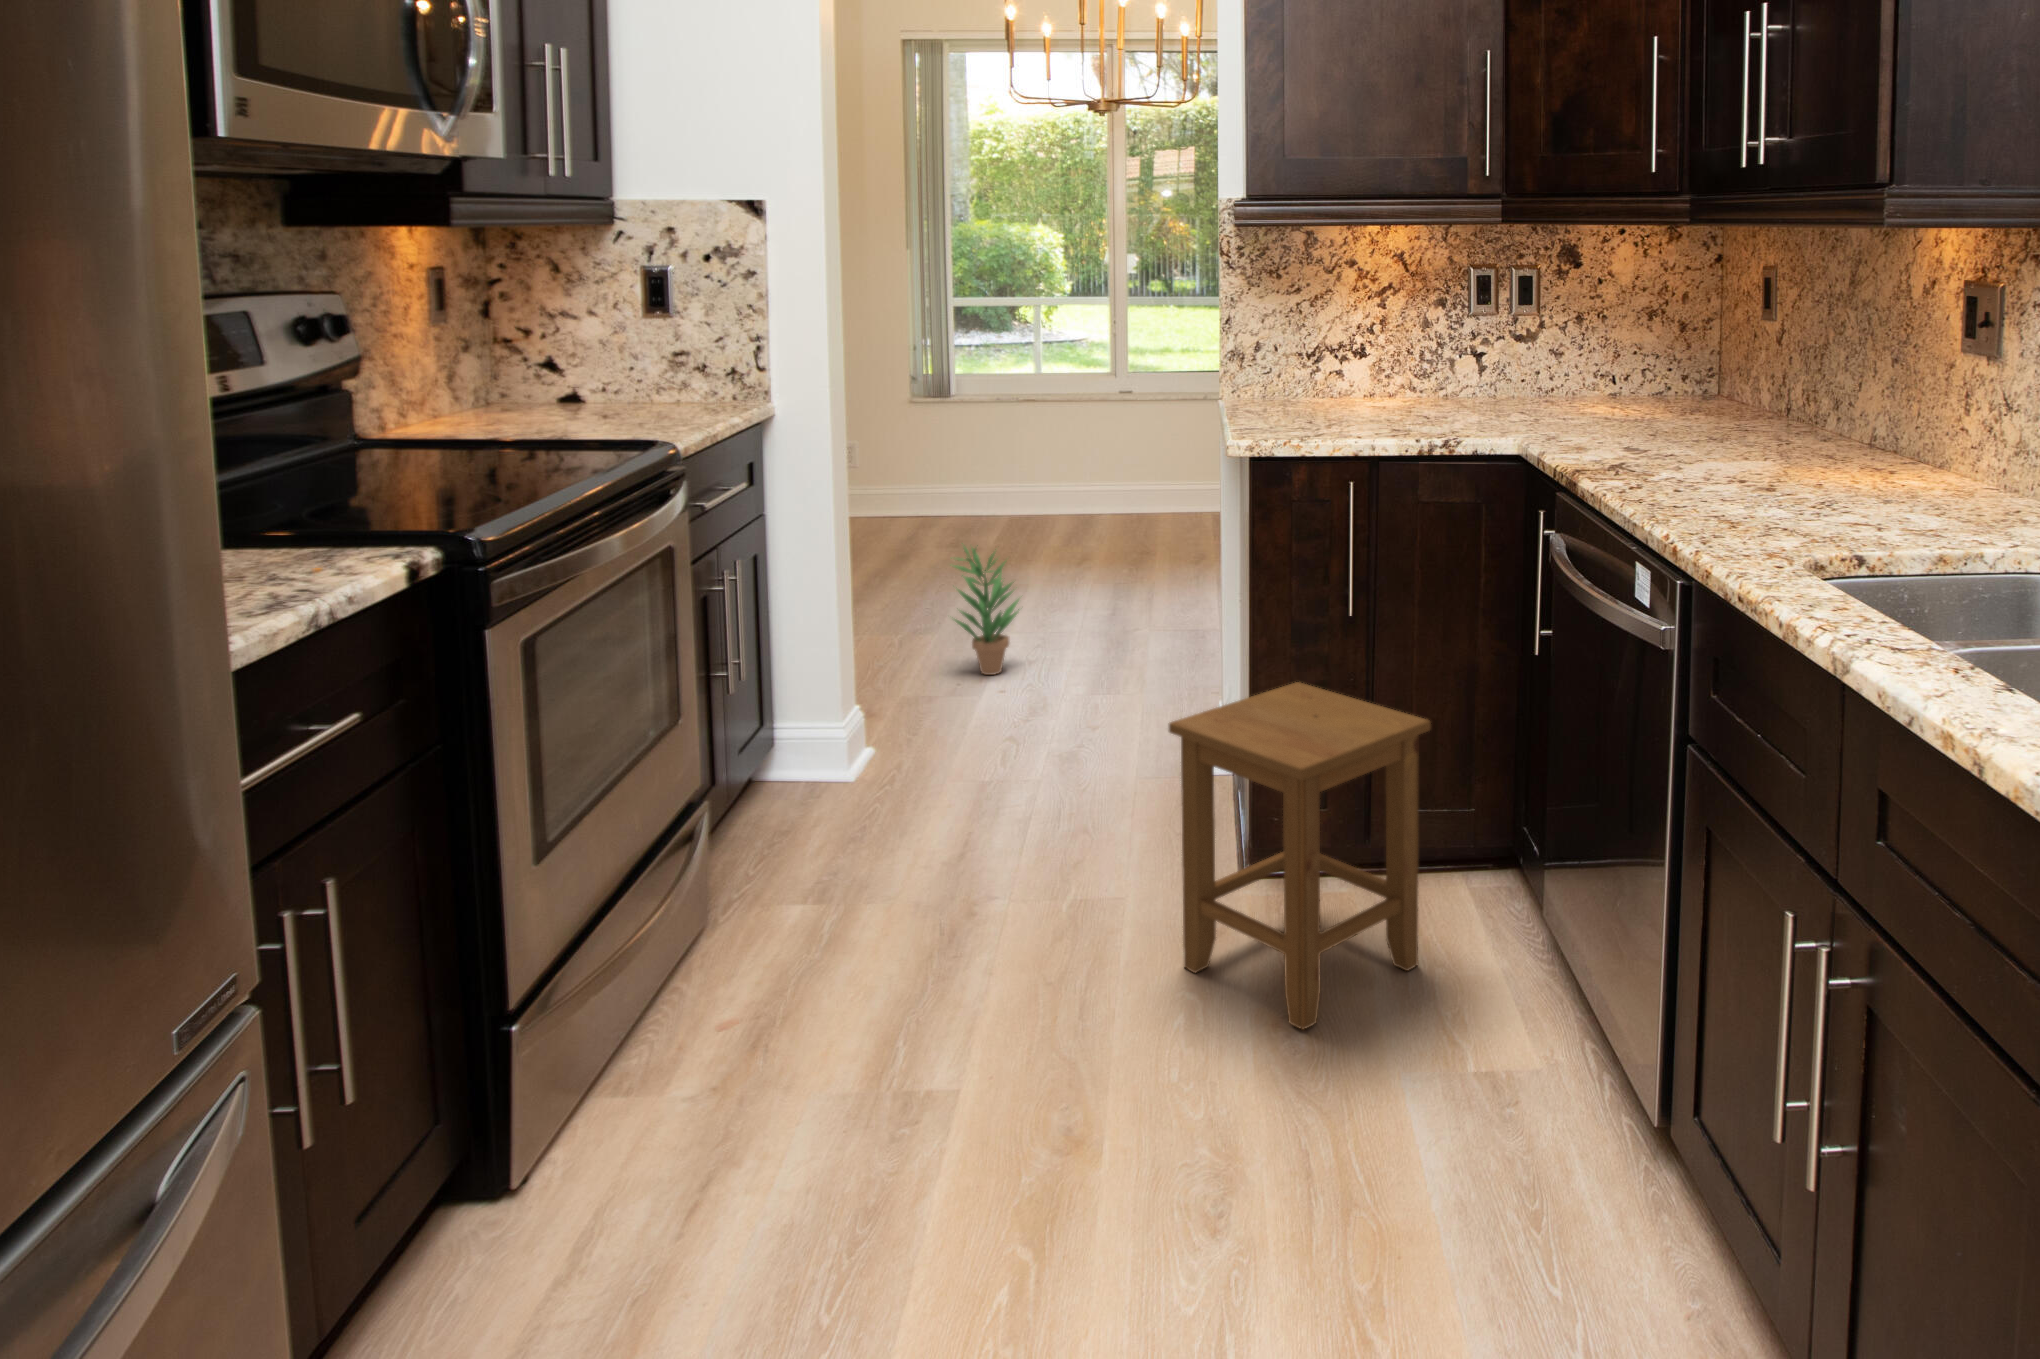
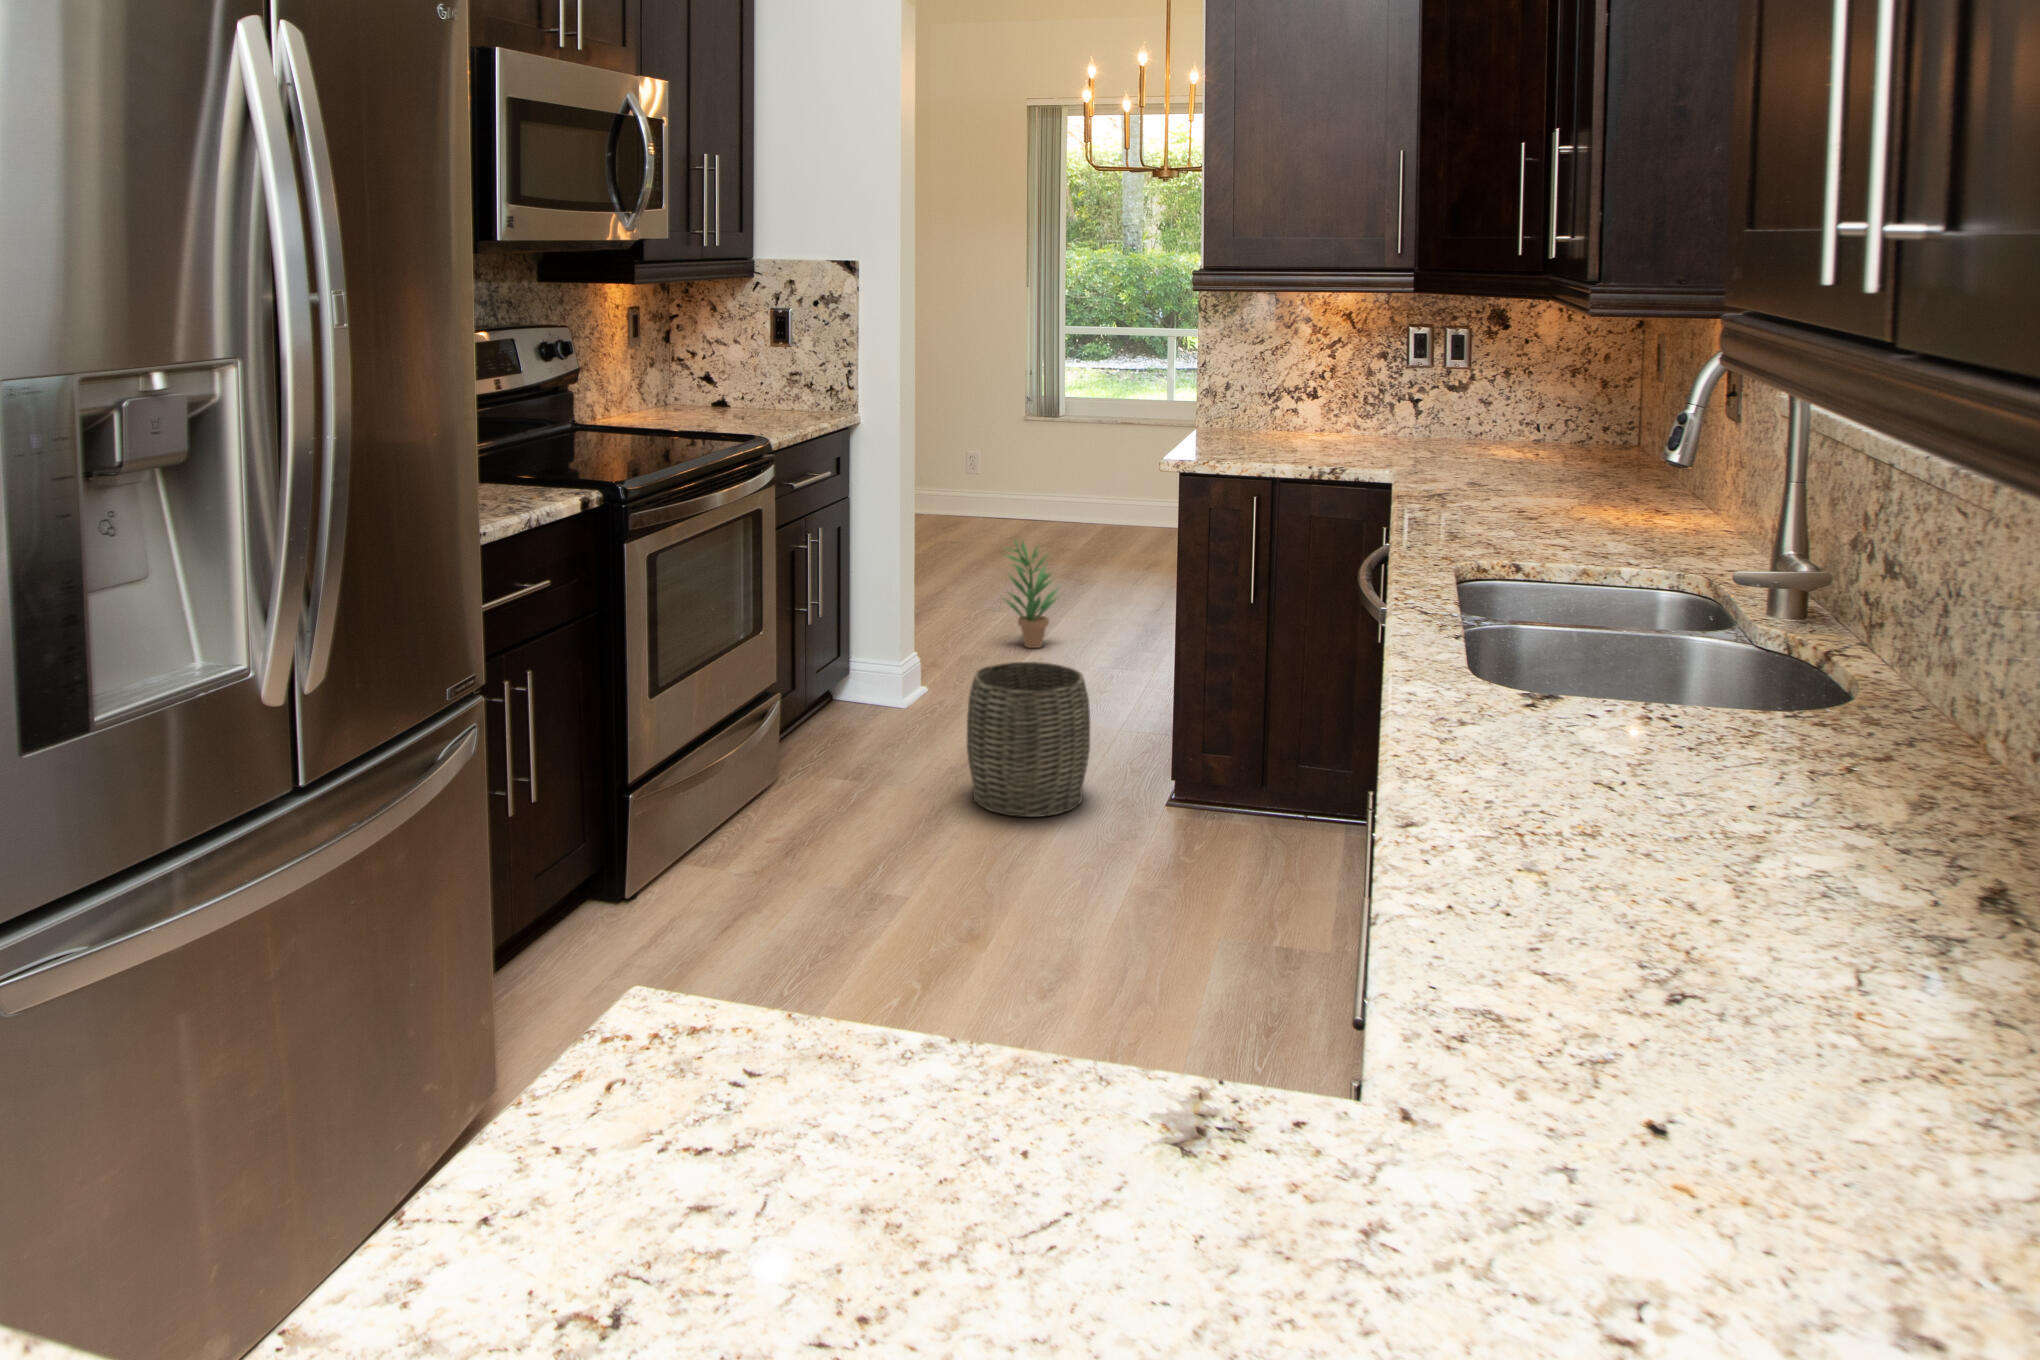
stool: present [1169,682,1431,1030] -> none [1090,654,1293,911]
woven basket: none [978,709,1139,919] -> present [967,662,1090,817]

